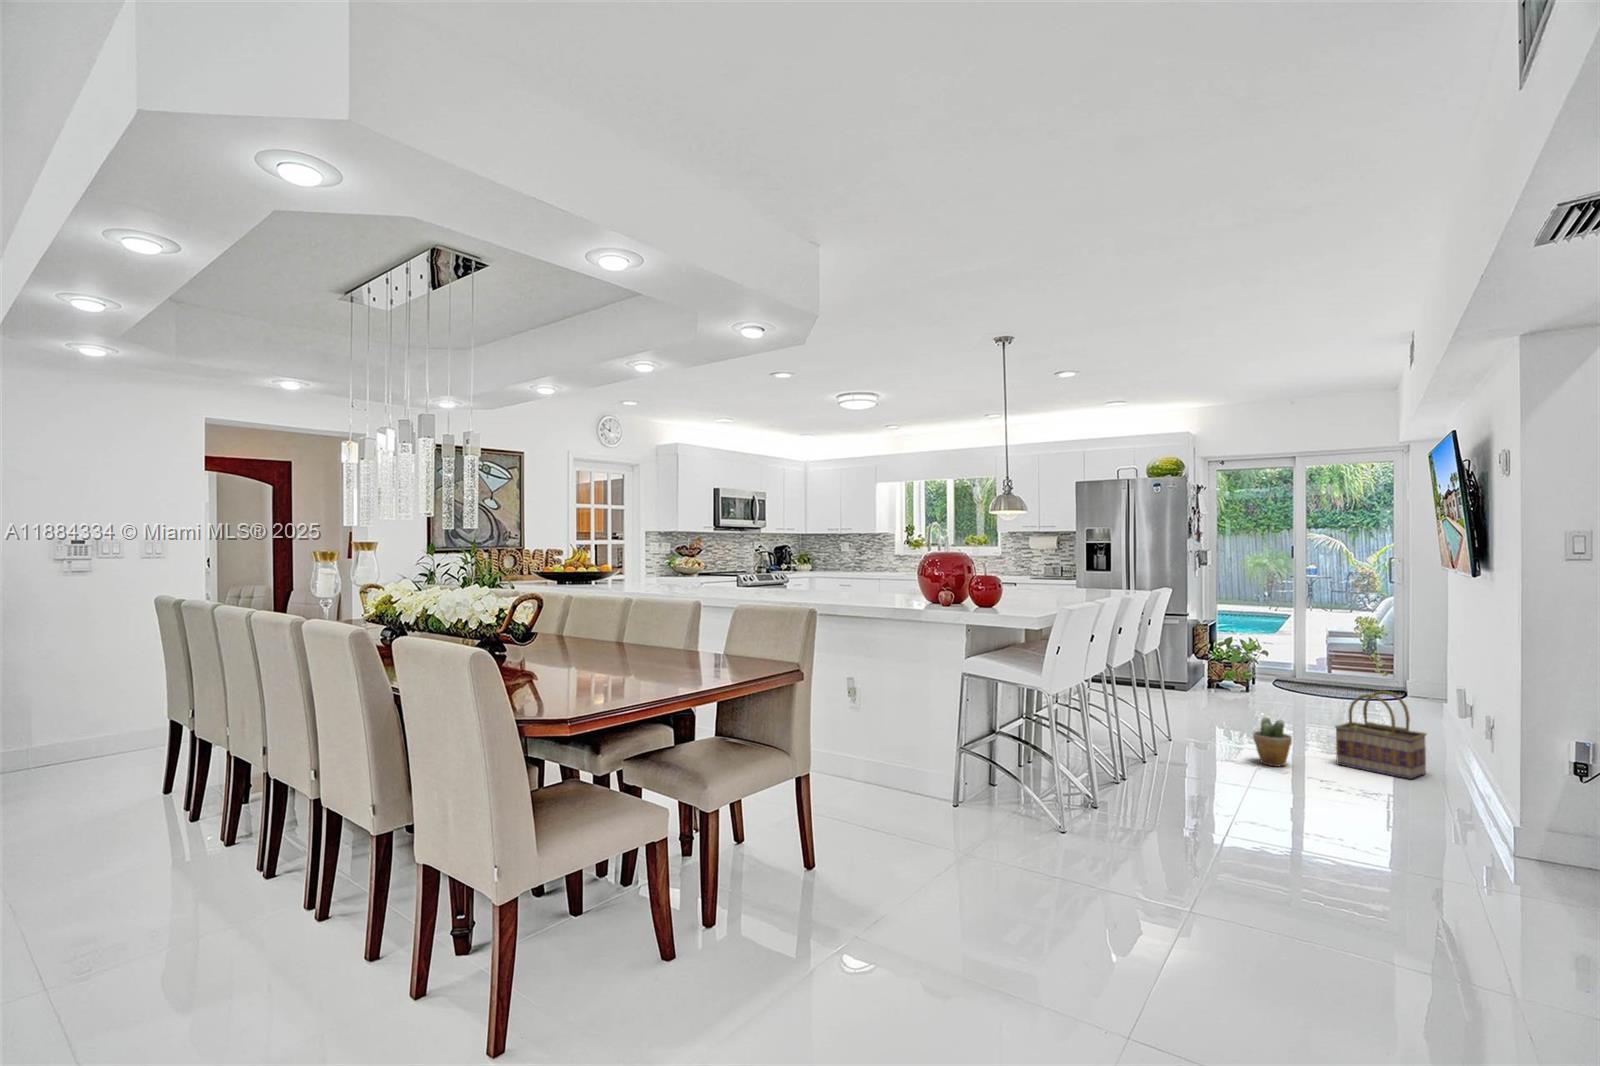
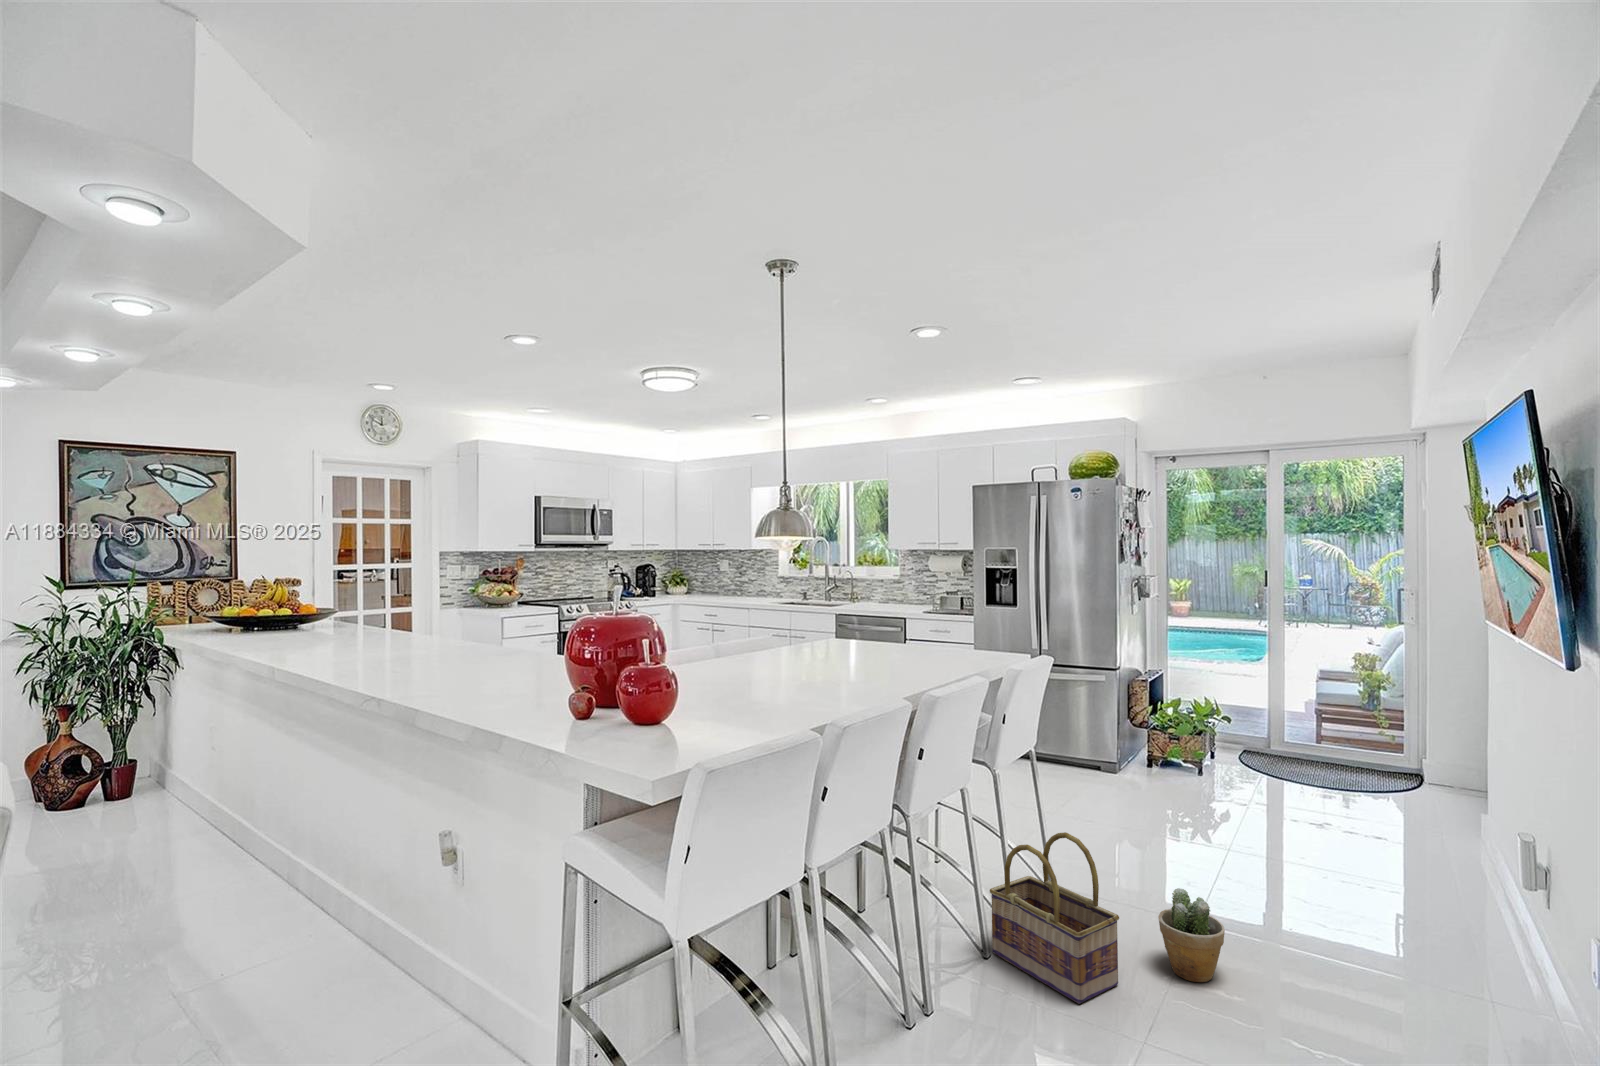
basket: present [1335,690,1426,779] -> present [990,832,1119,1004]

